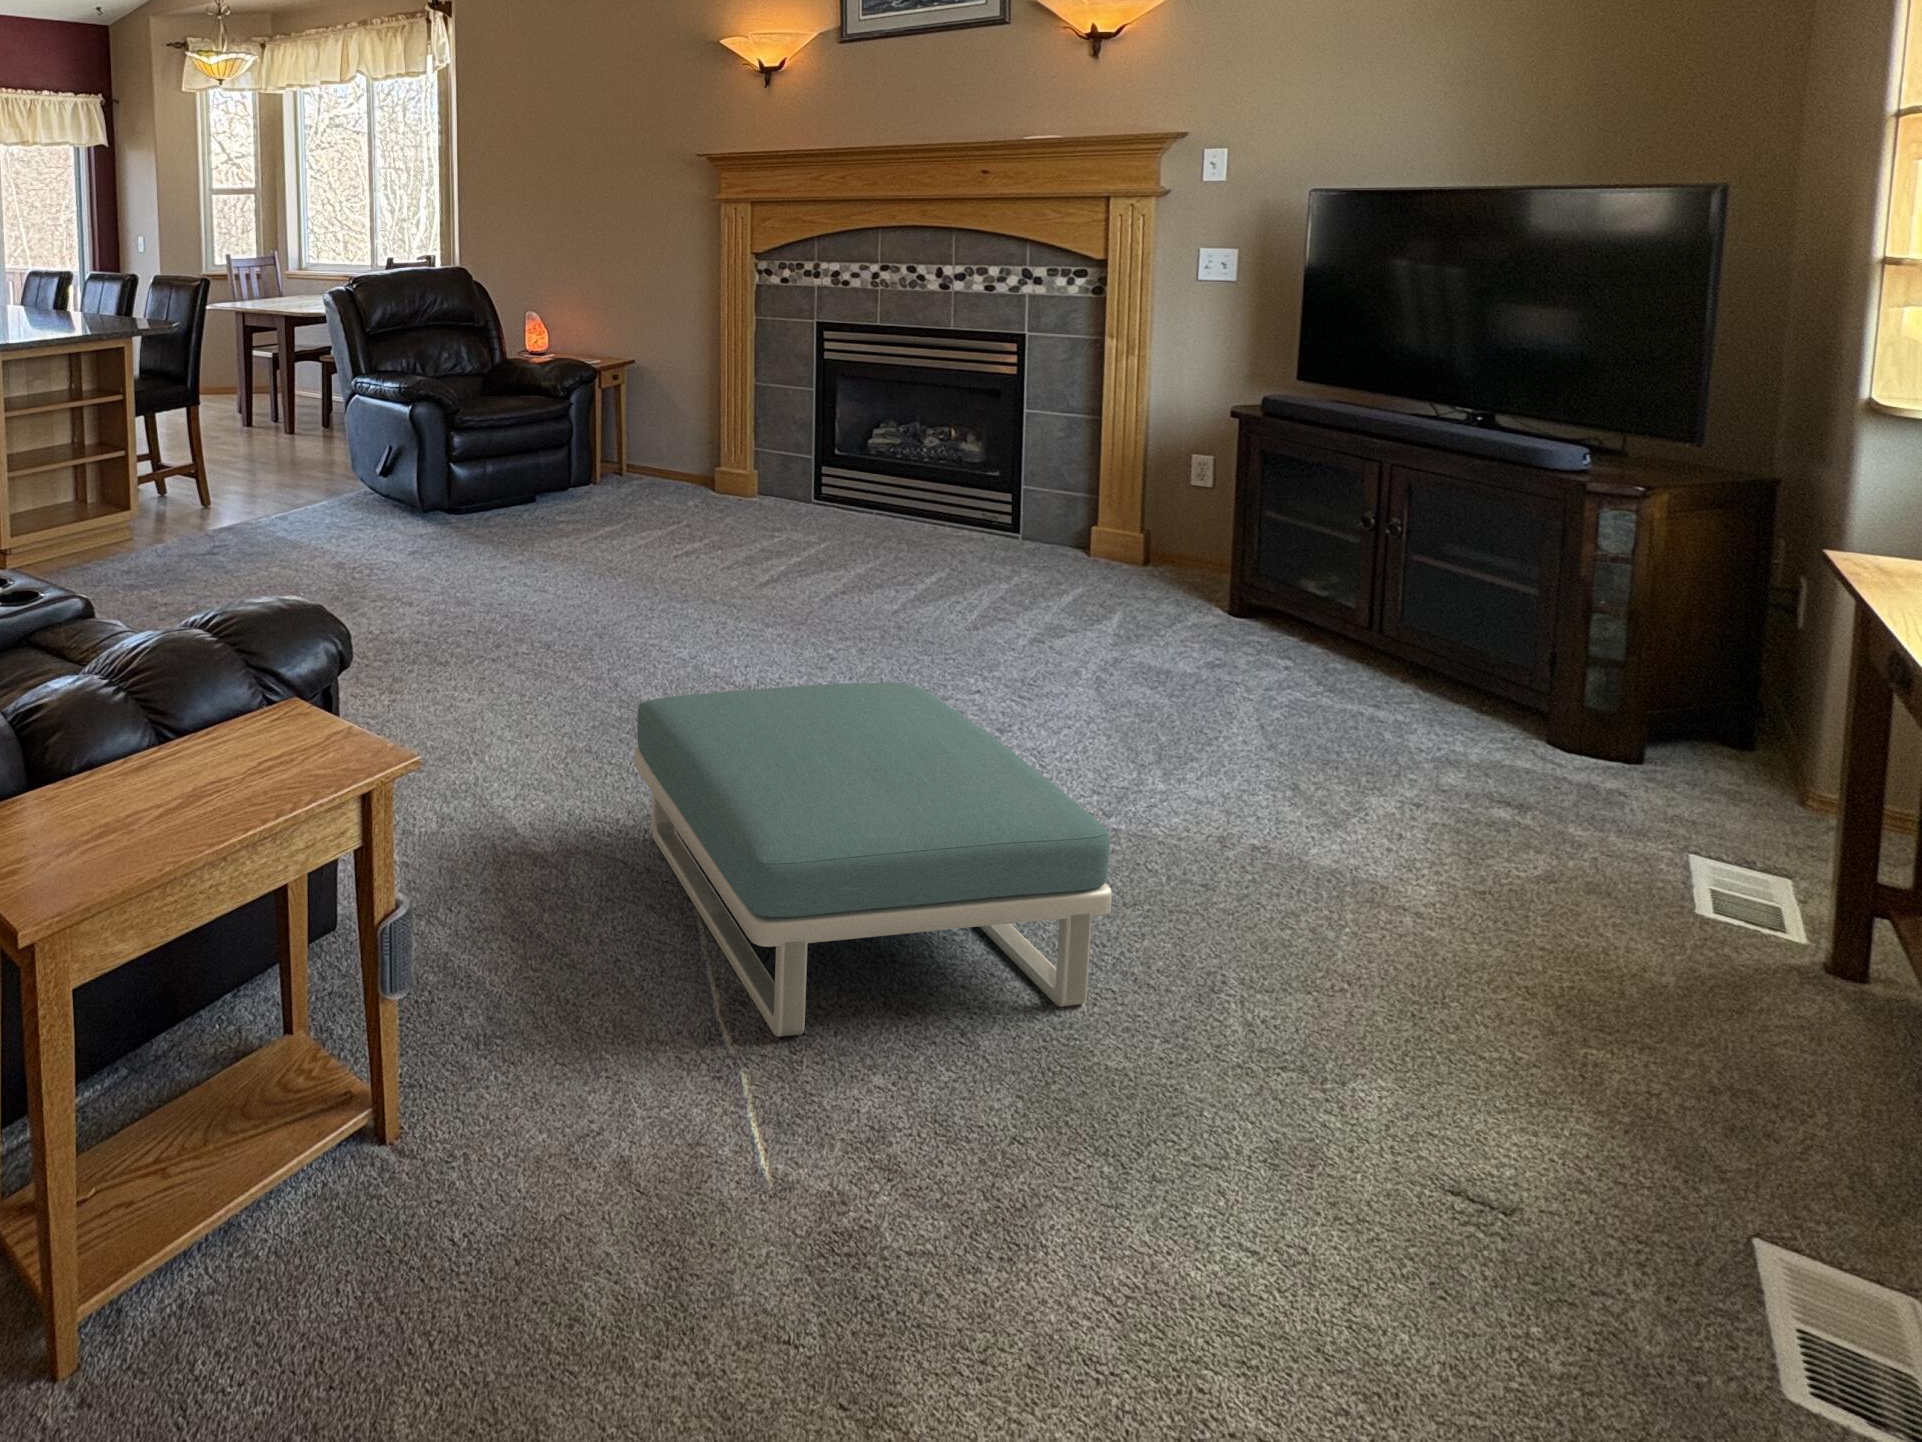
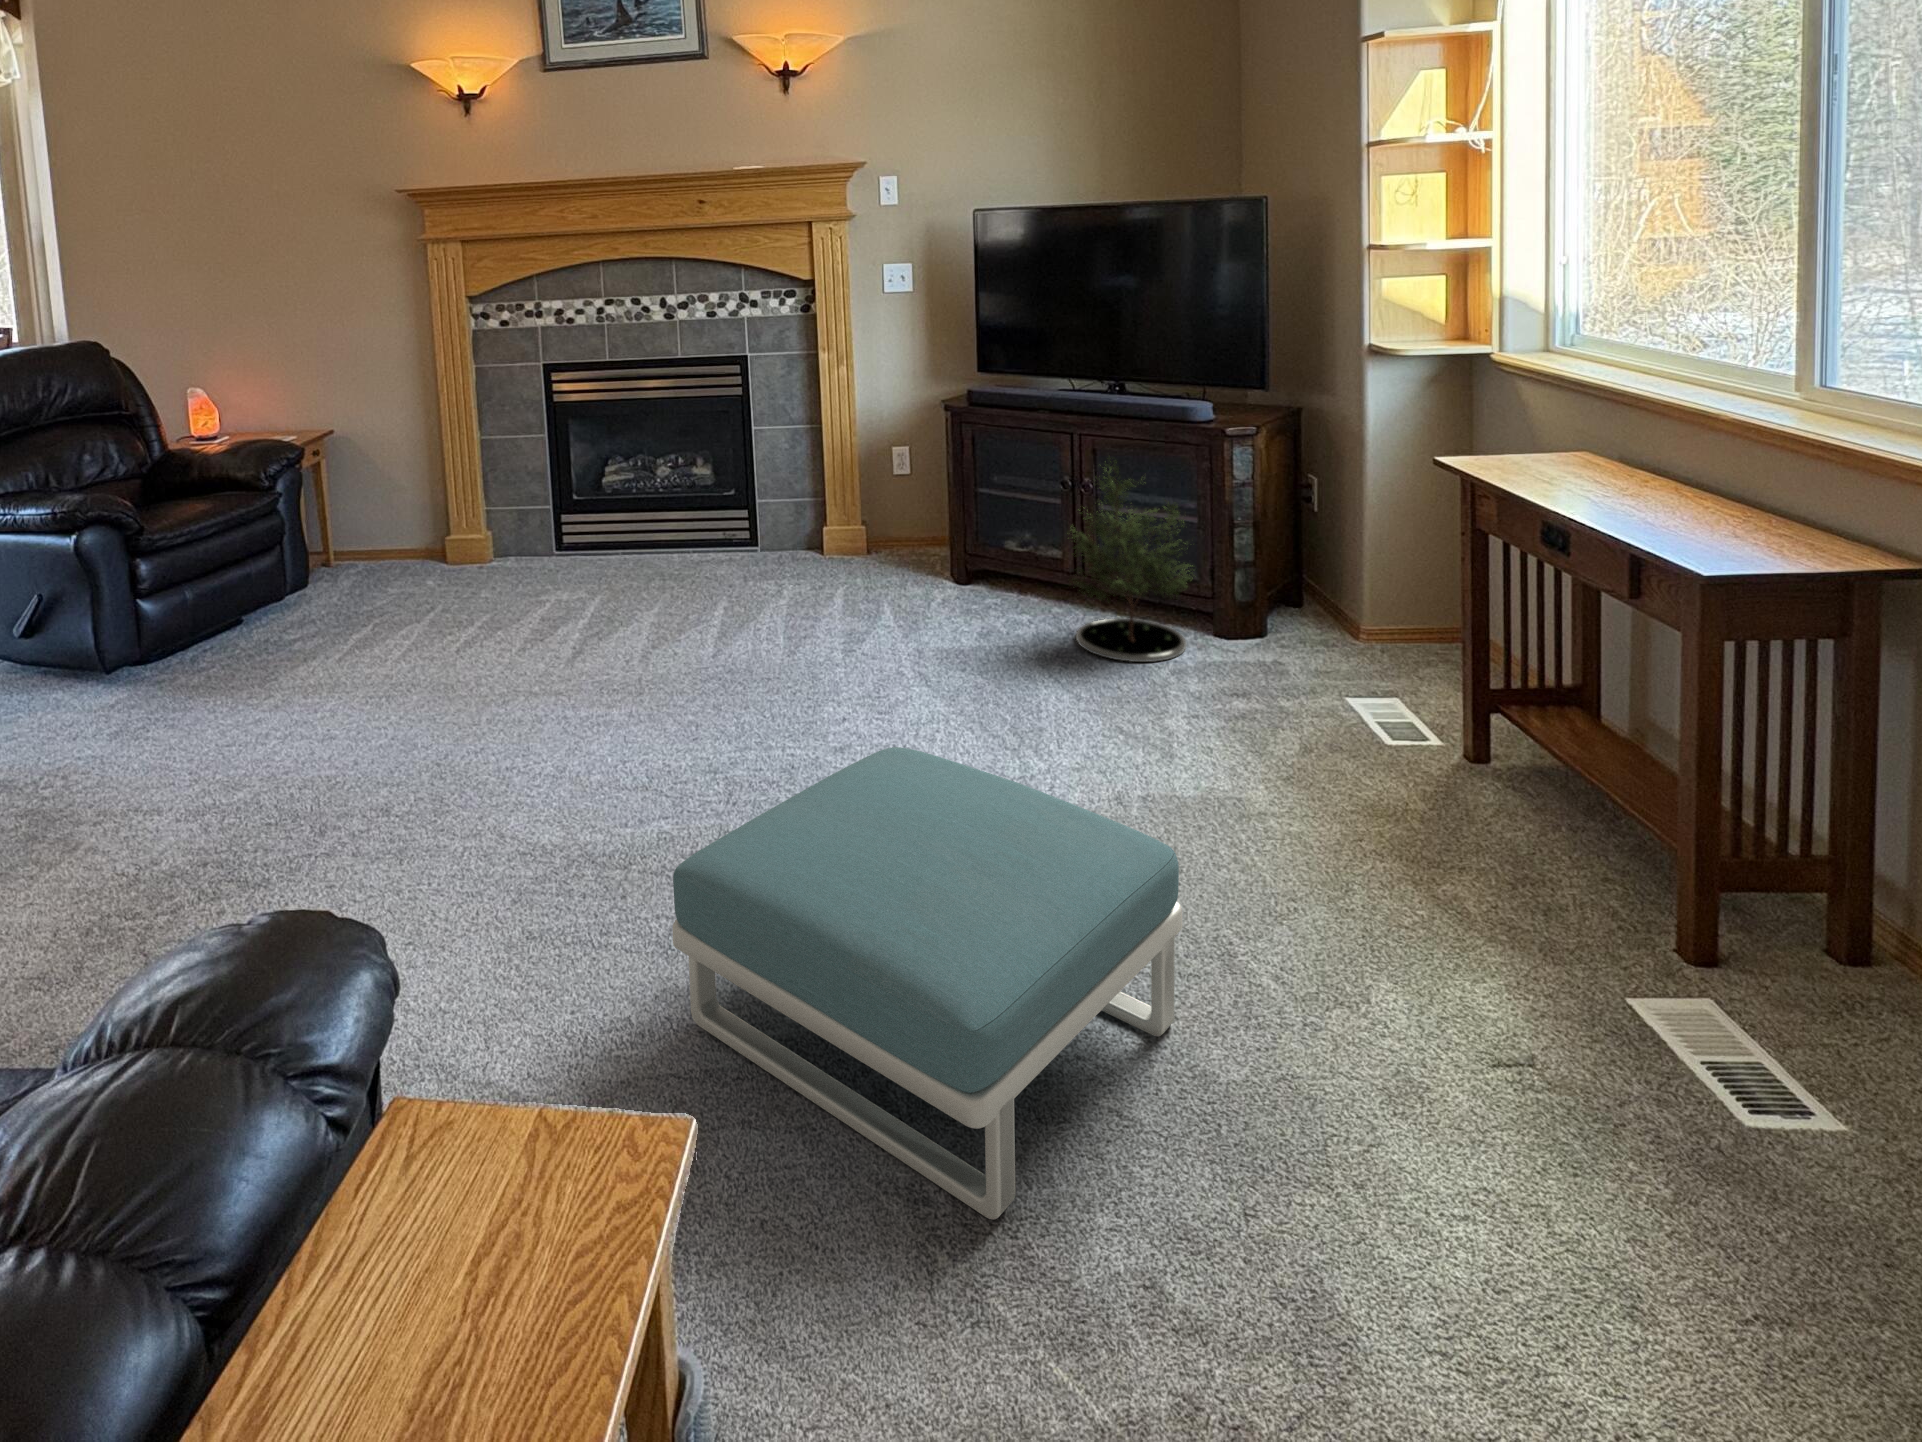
potted tree: none [1312,485,1521,745] -> present [1068,458,1193,662]

